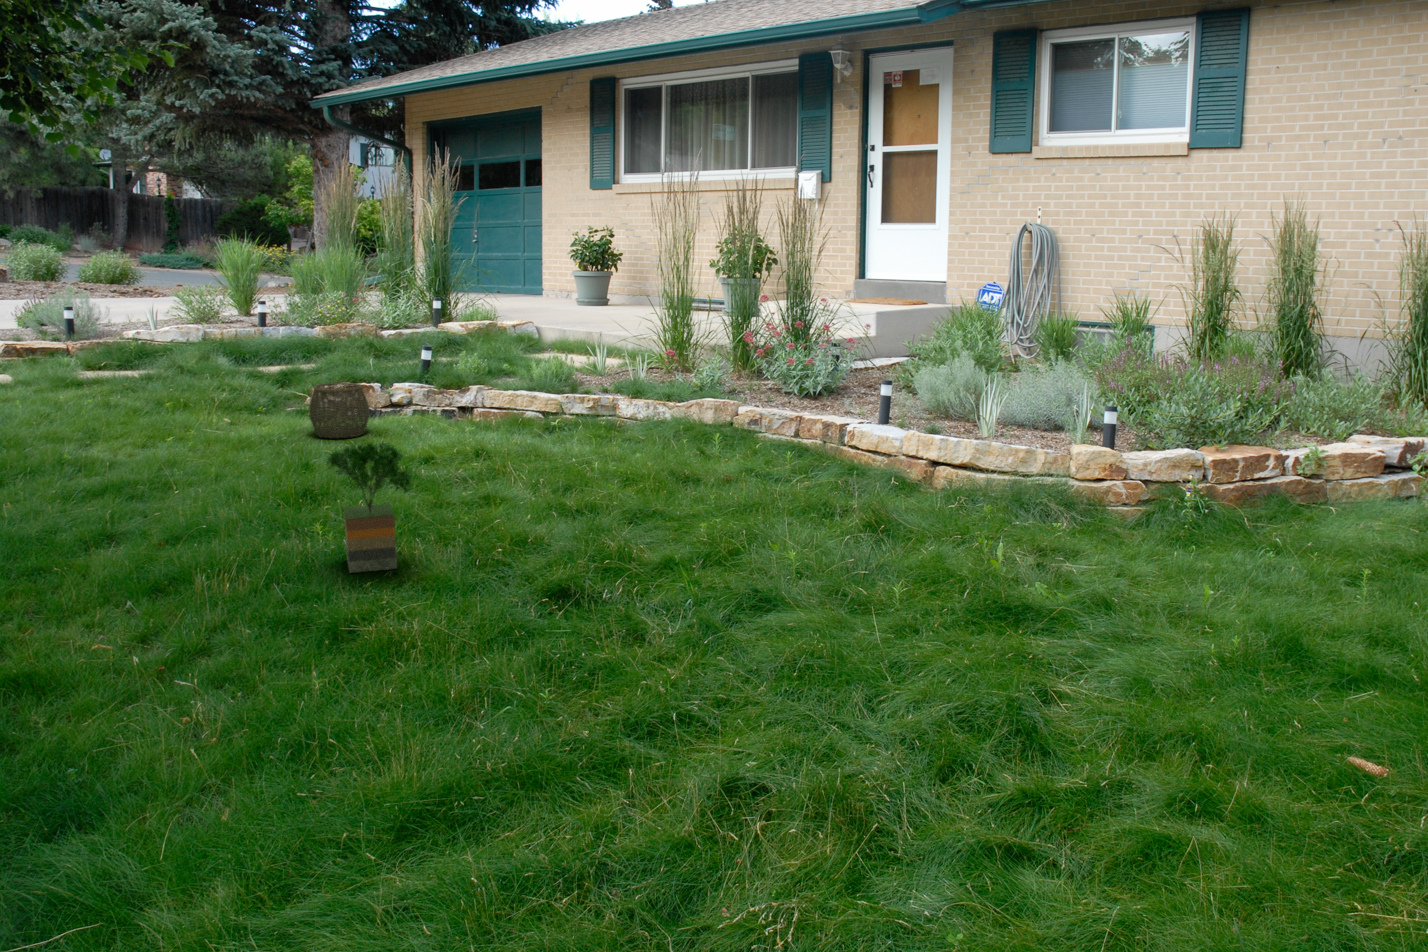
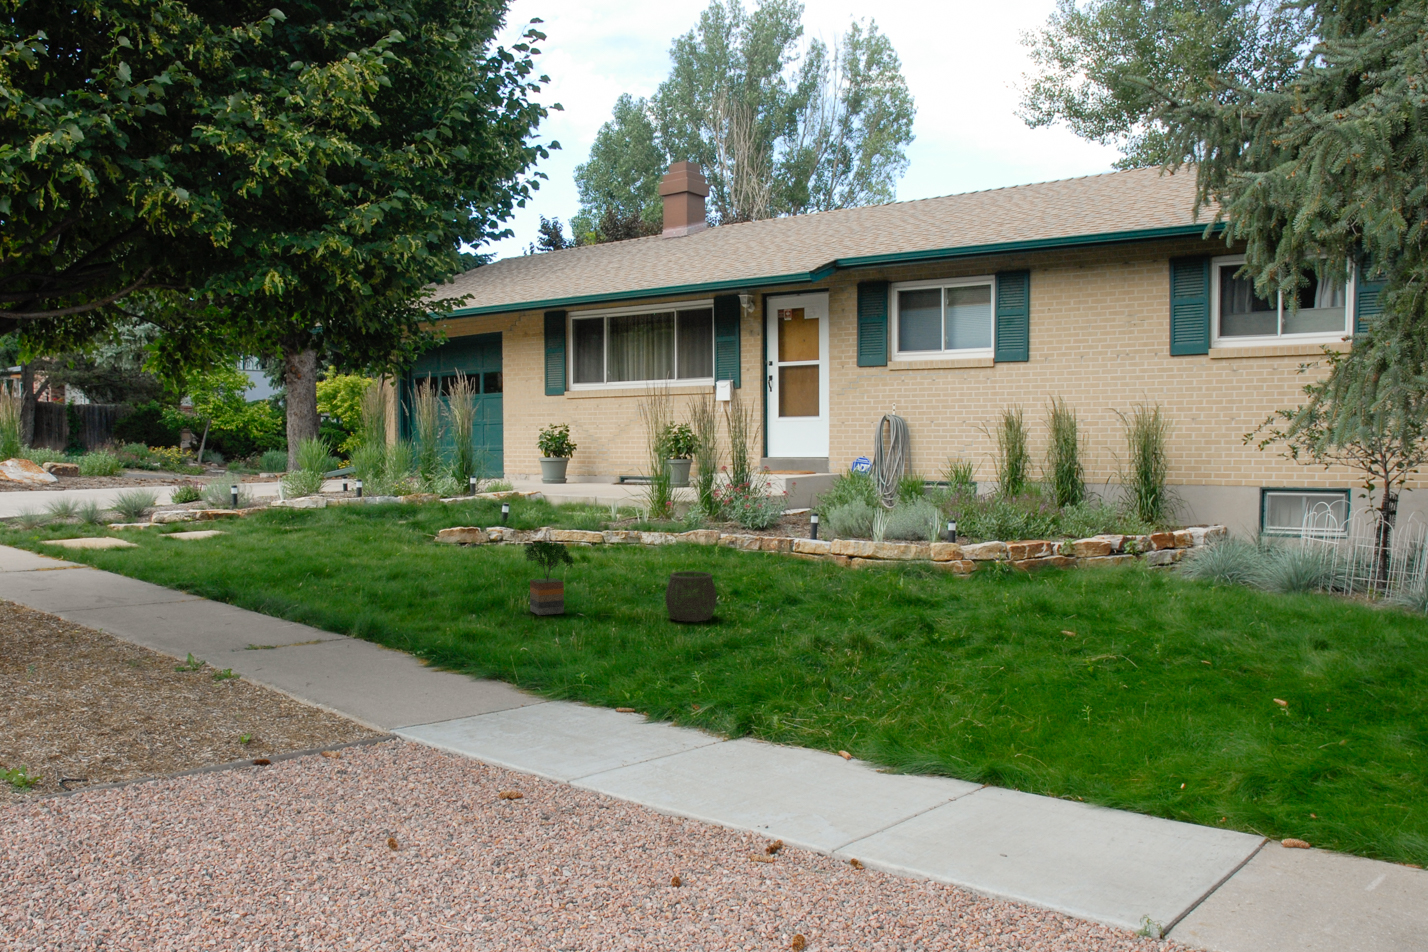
woven basket: present [309,382,369,438] -> present [665,571,717,622]

